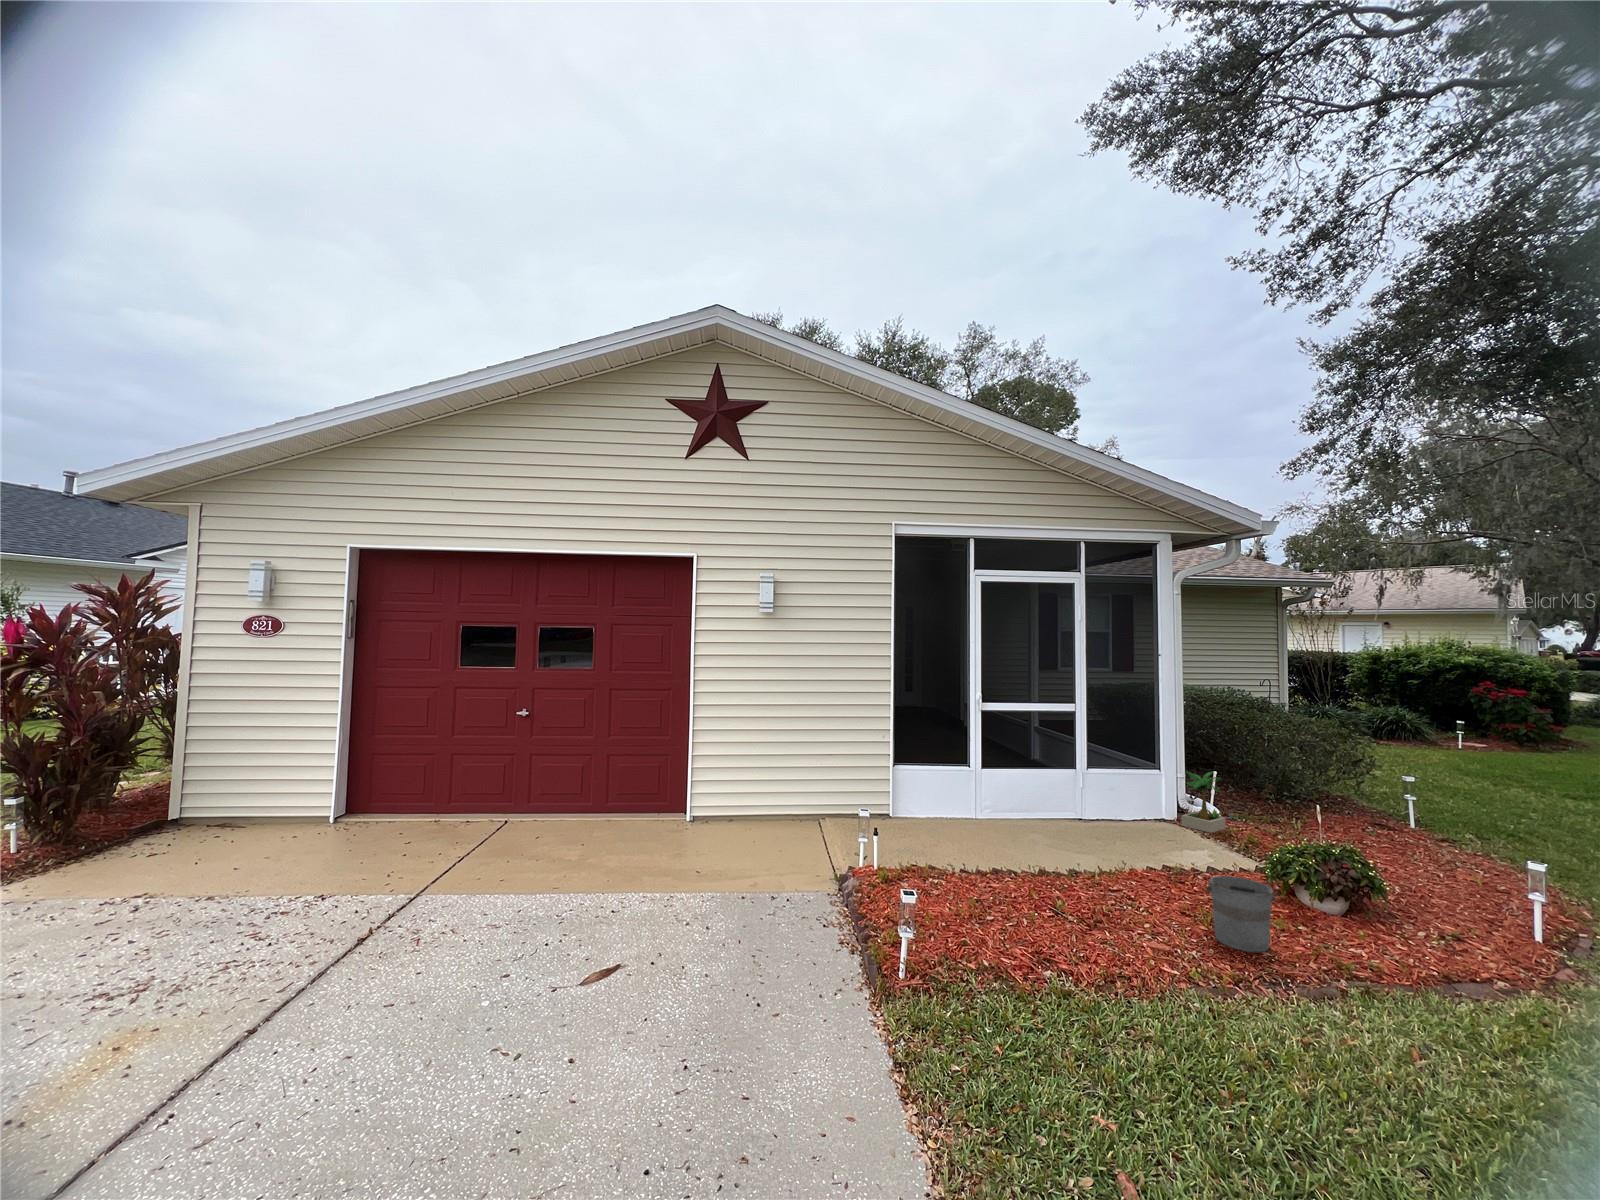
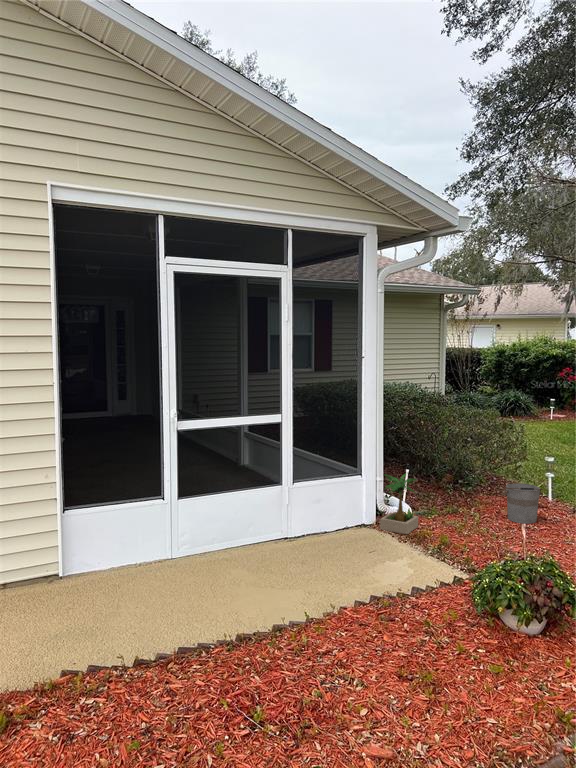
bucket: present [1205,876,1278,952] -> present [504,484,543,524]

